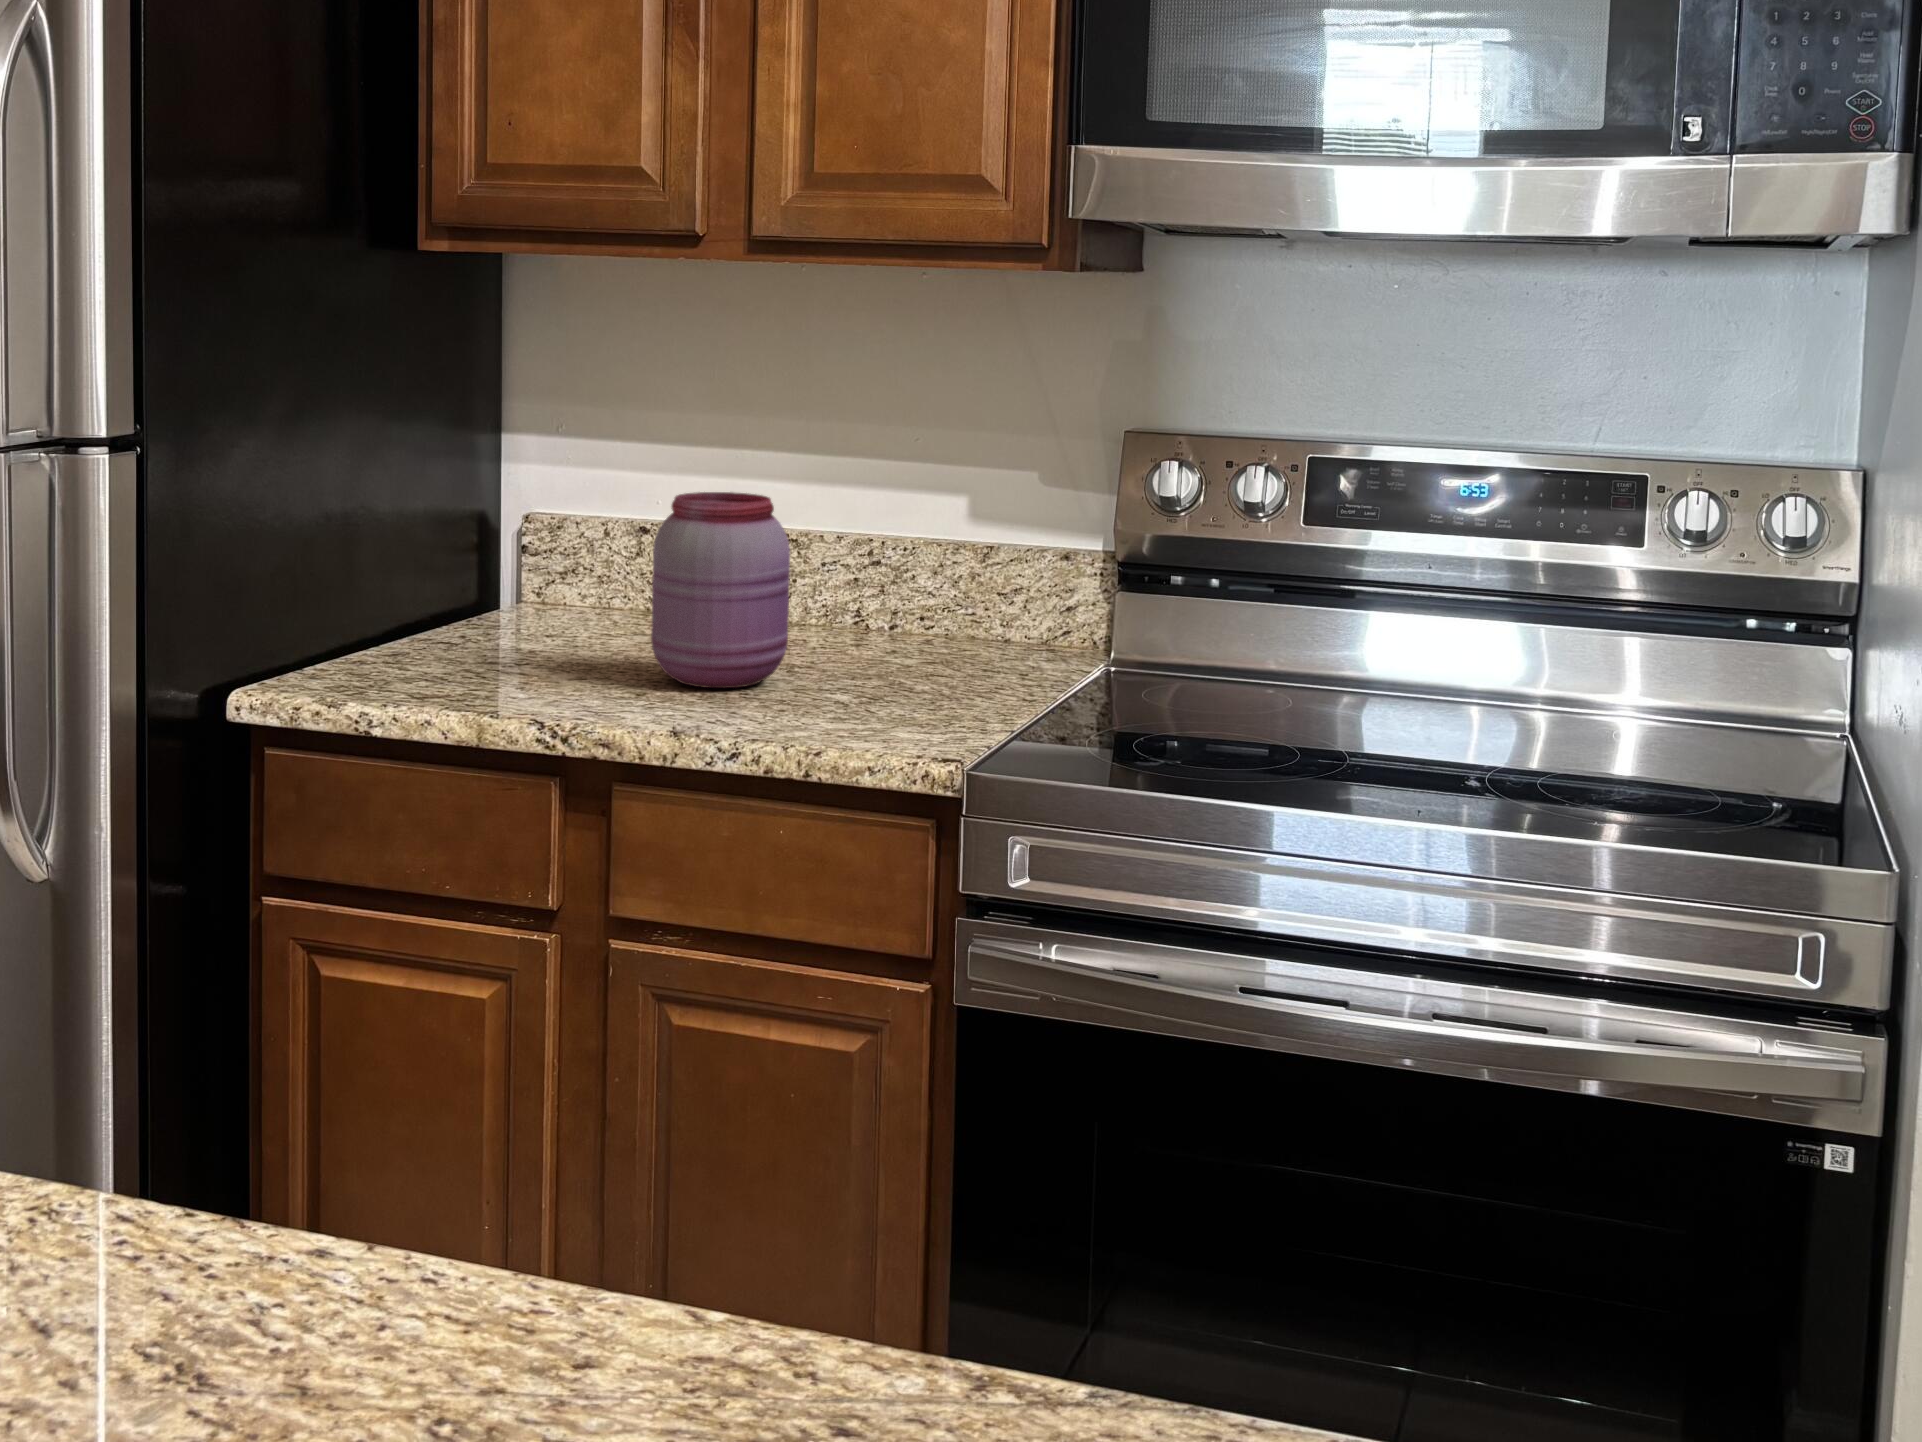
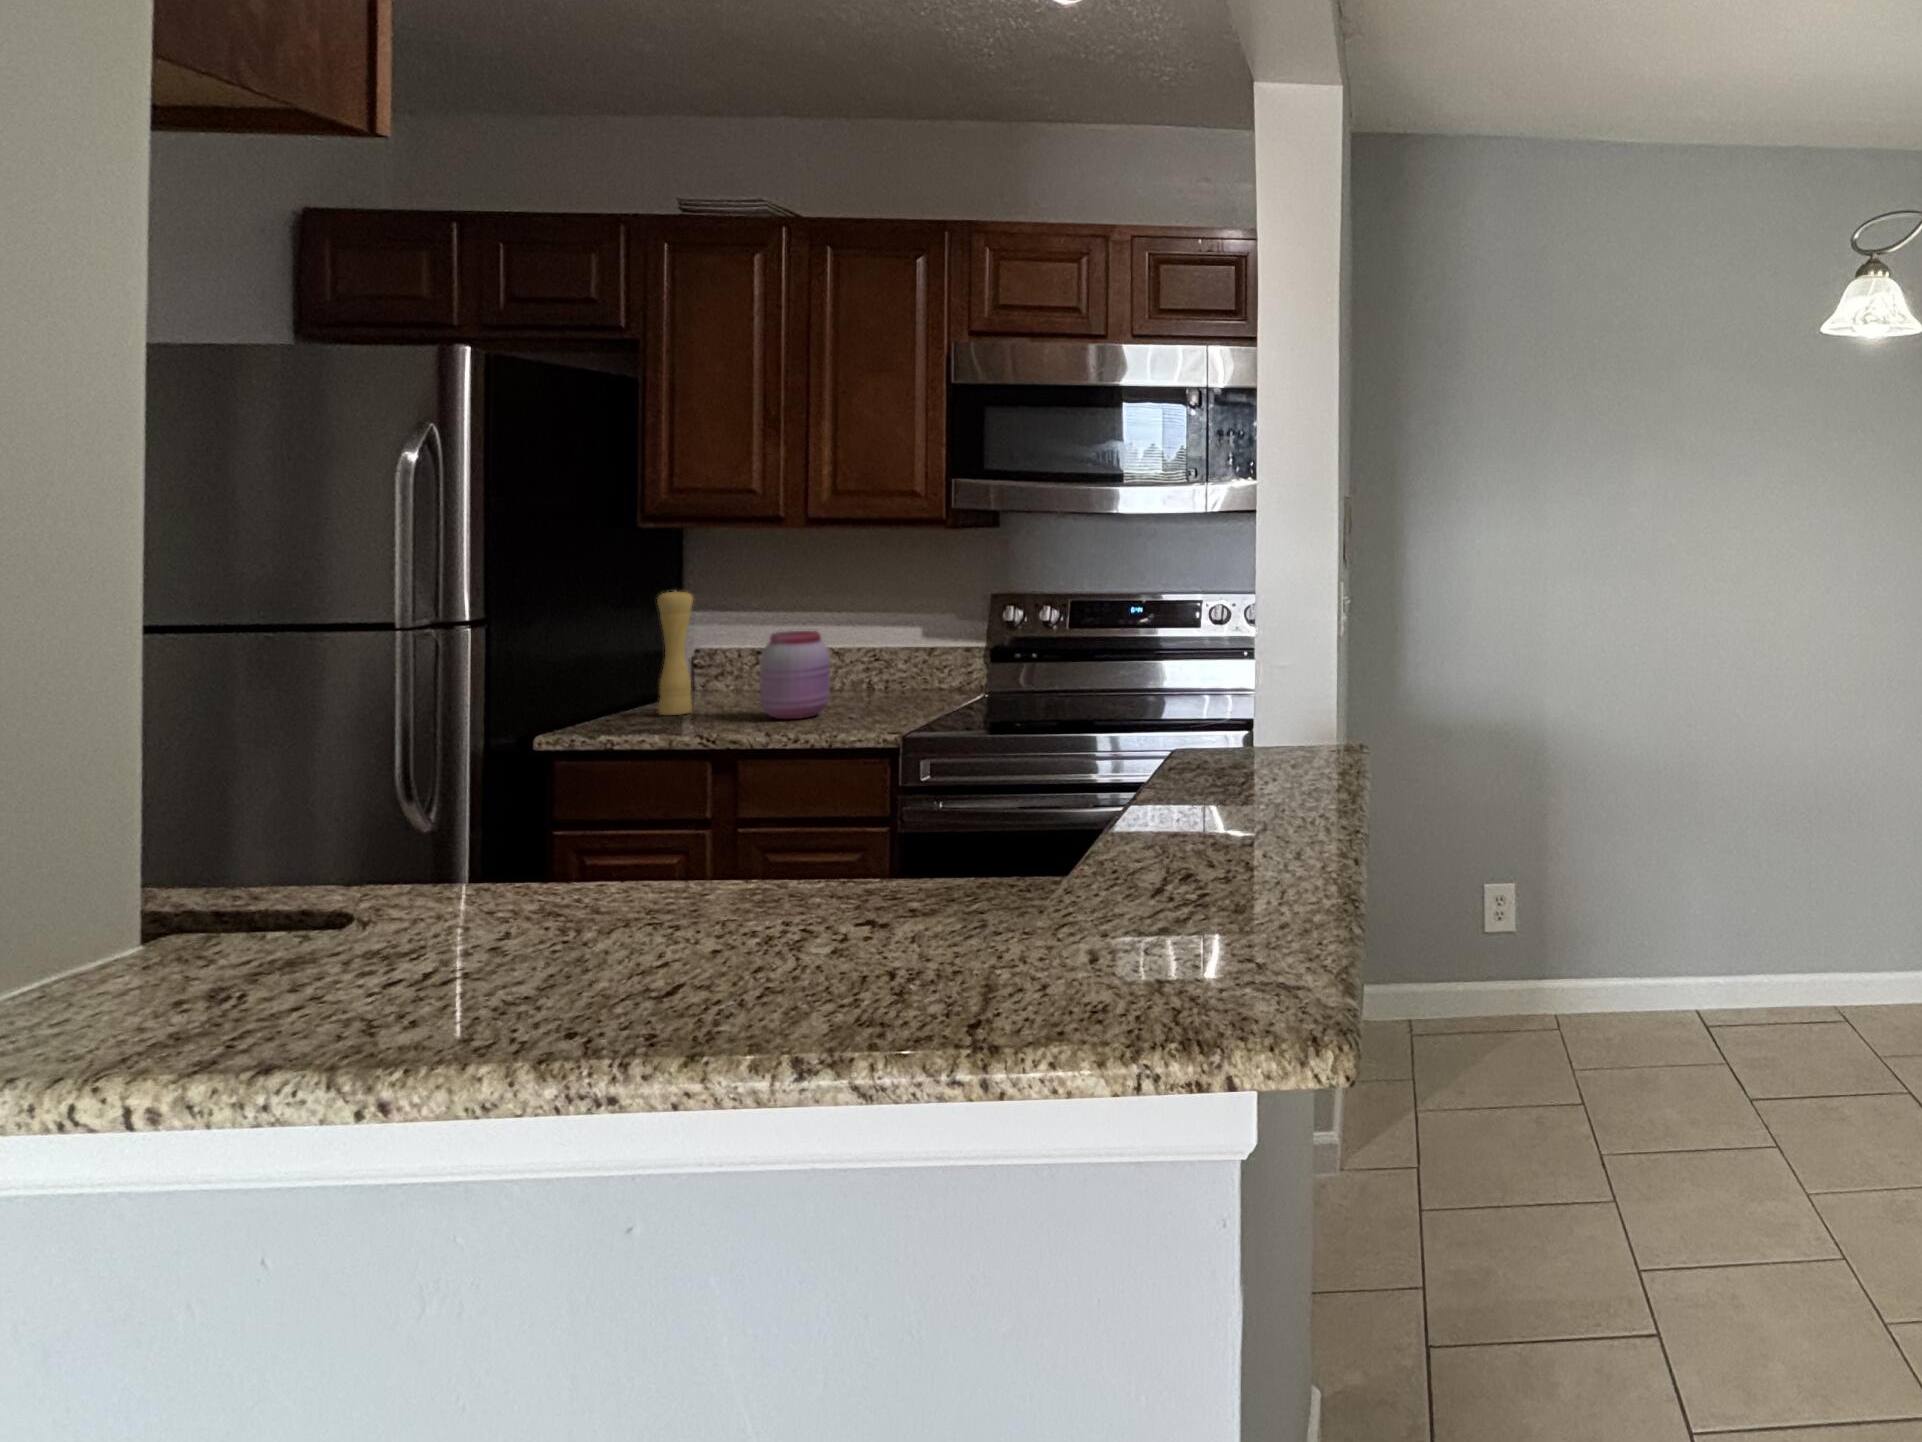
pepper mill: none [456,389,523,654] -> present [657,590,693,715]

